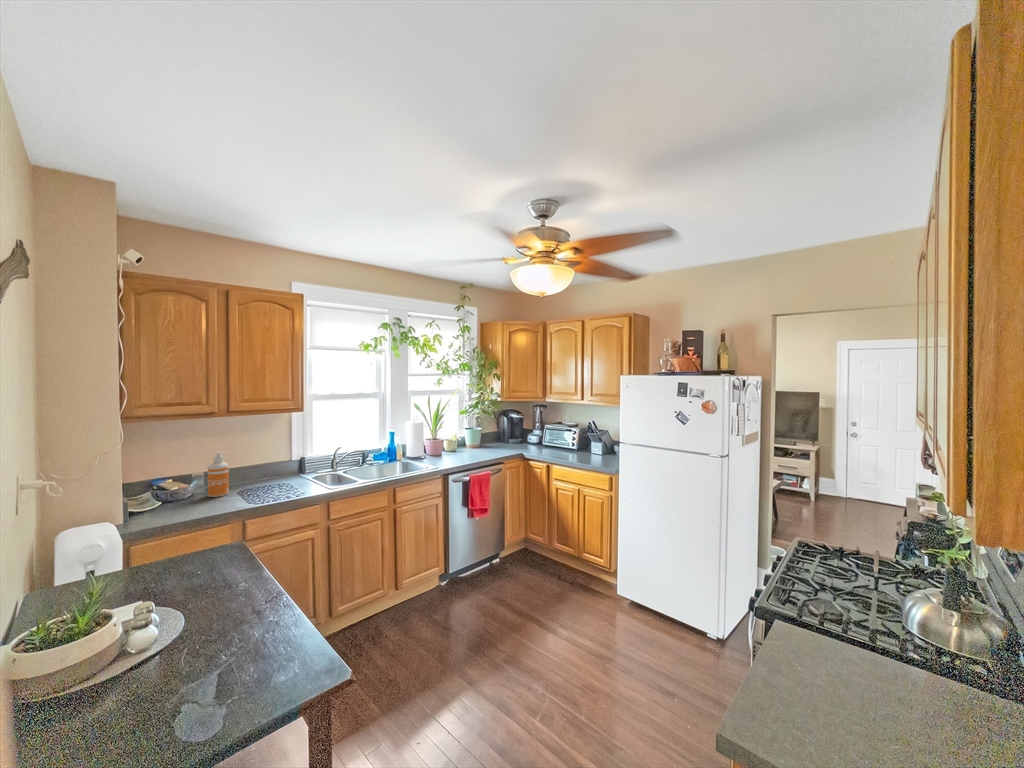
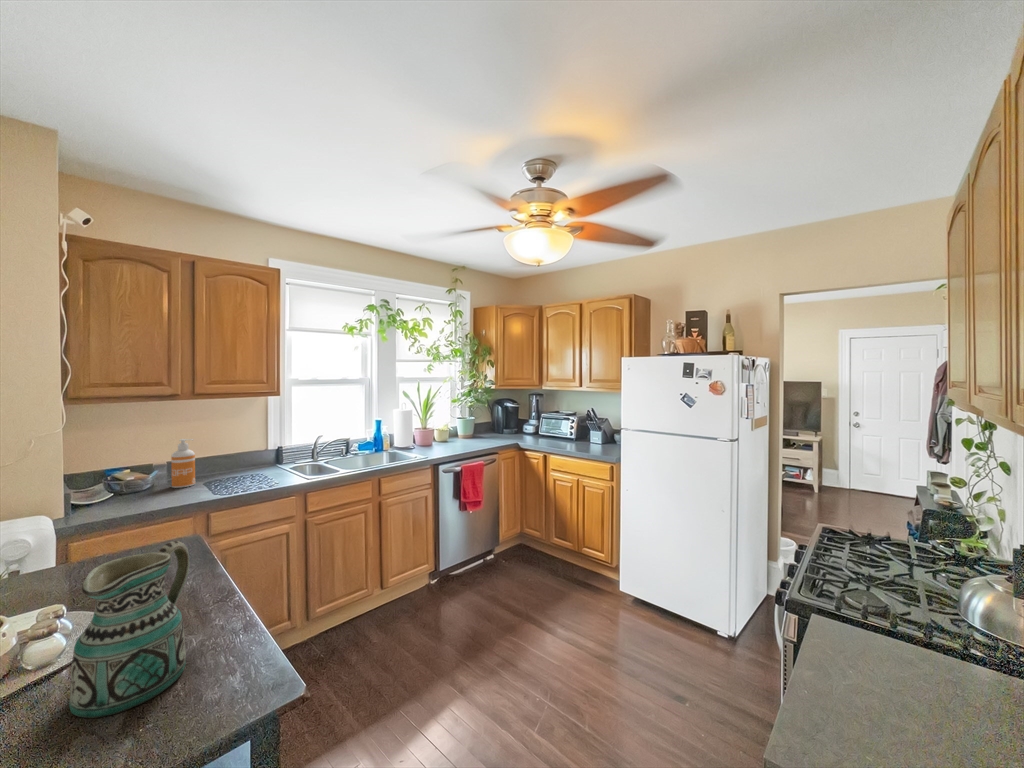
ceramic pitcher: none [174,552,256,690] -> present [69,541,189,718]

